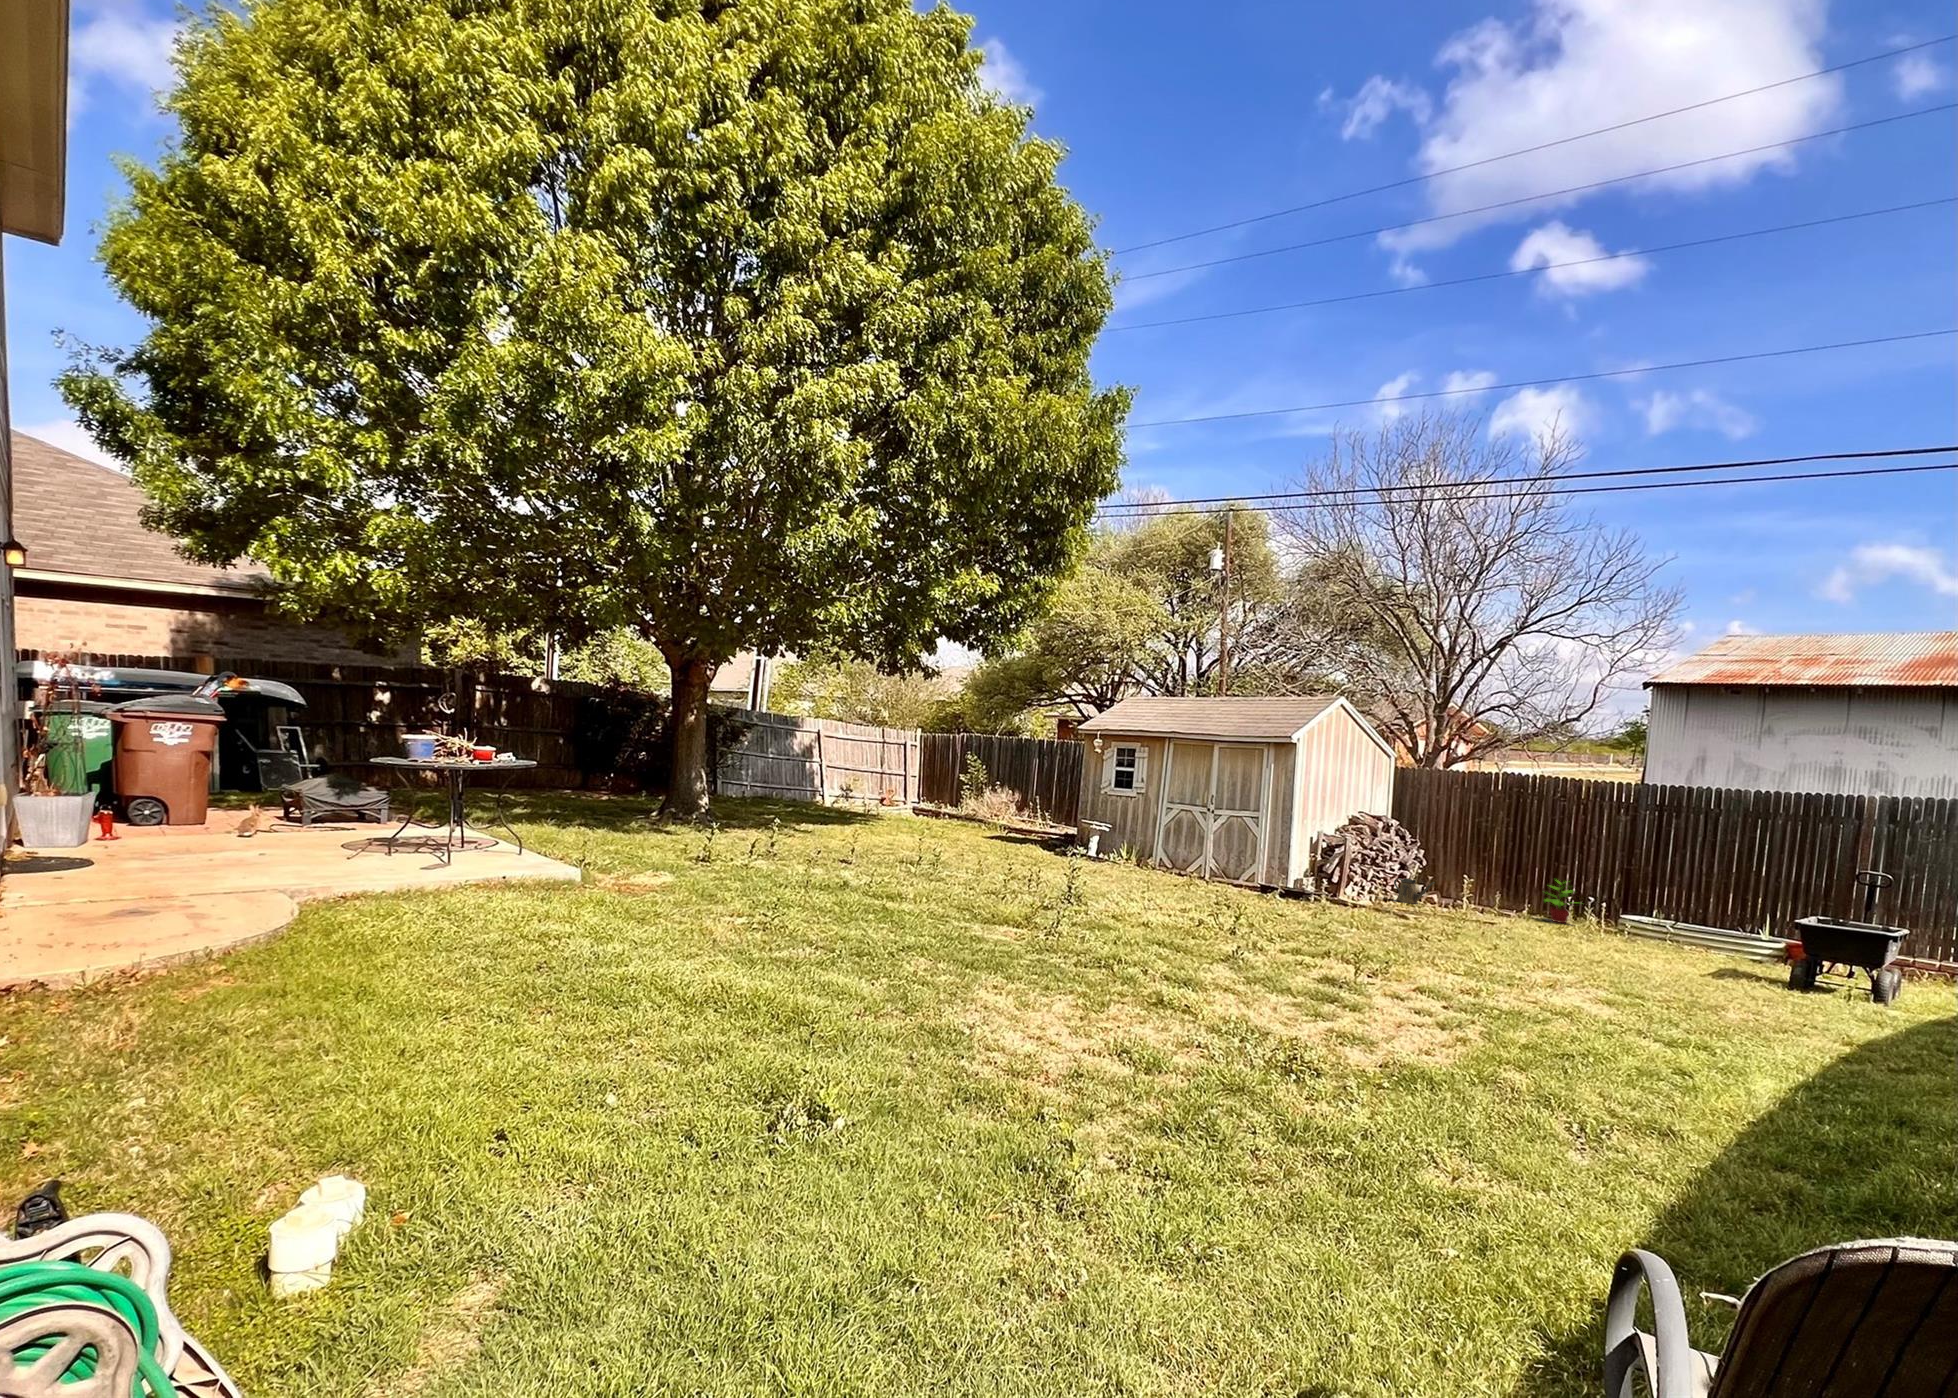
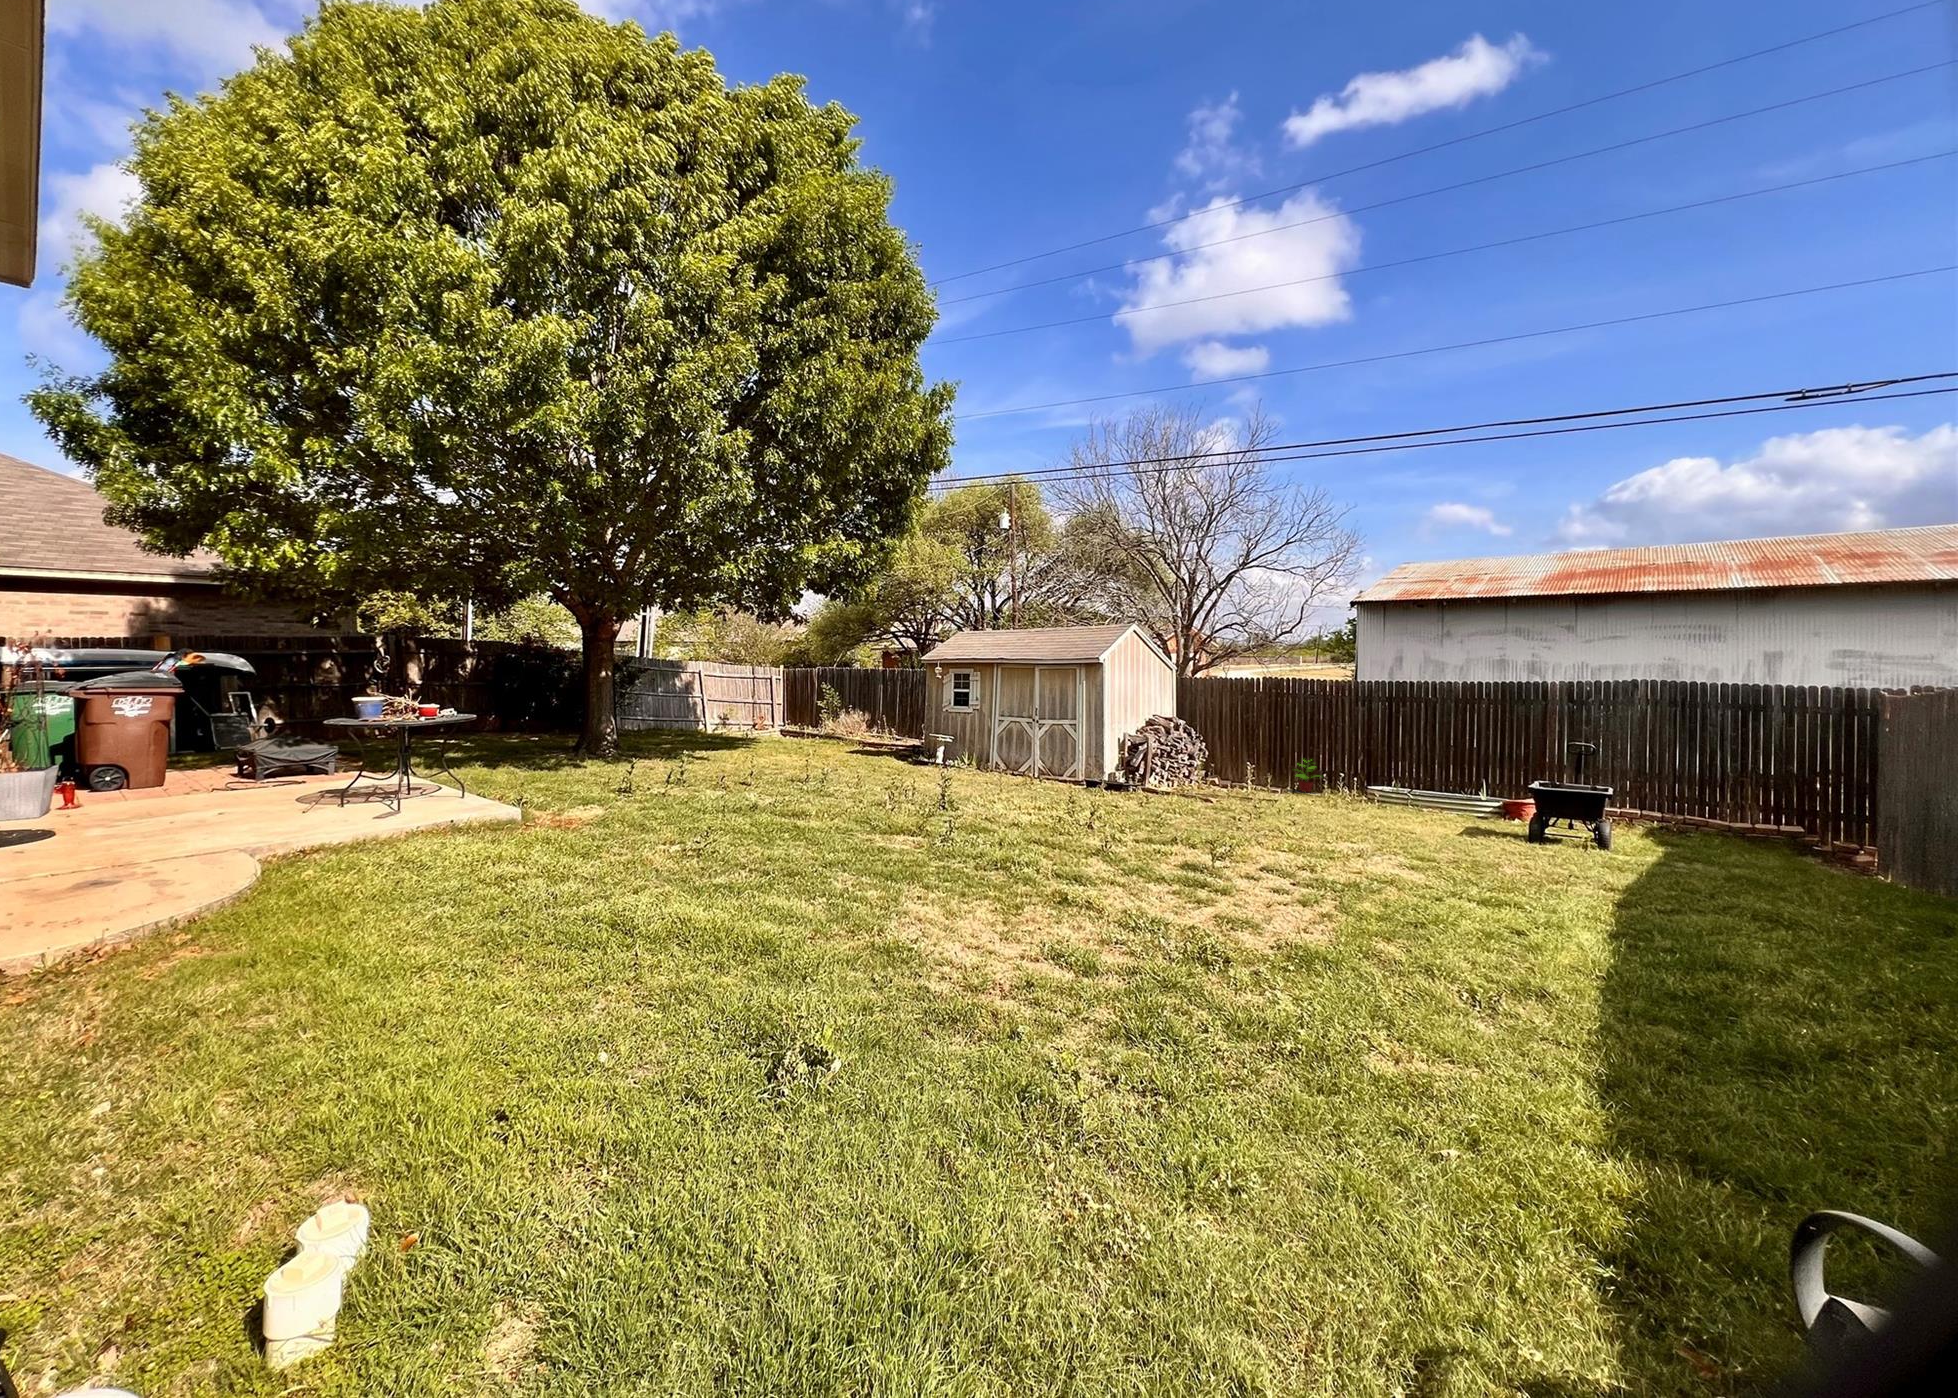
watering can: present [1394,879,1435,904] -> none [1183,767,1216,786]

